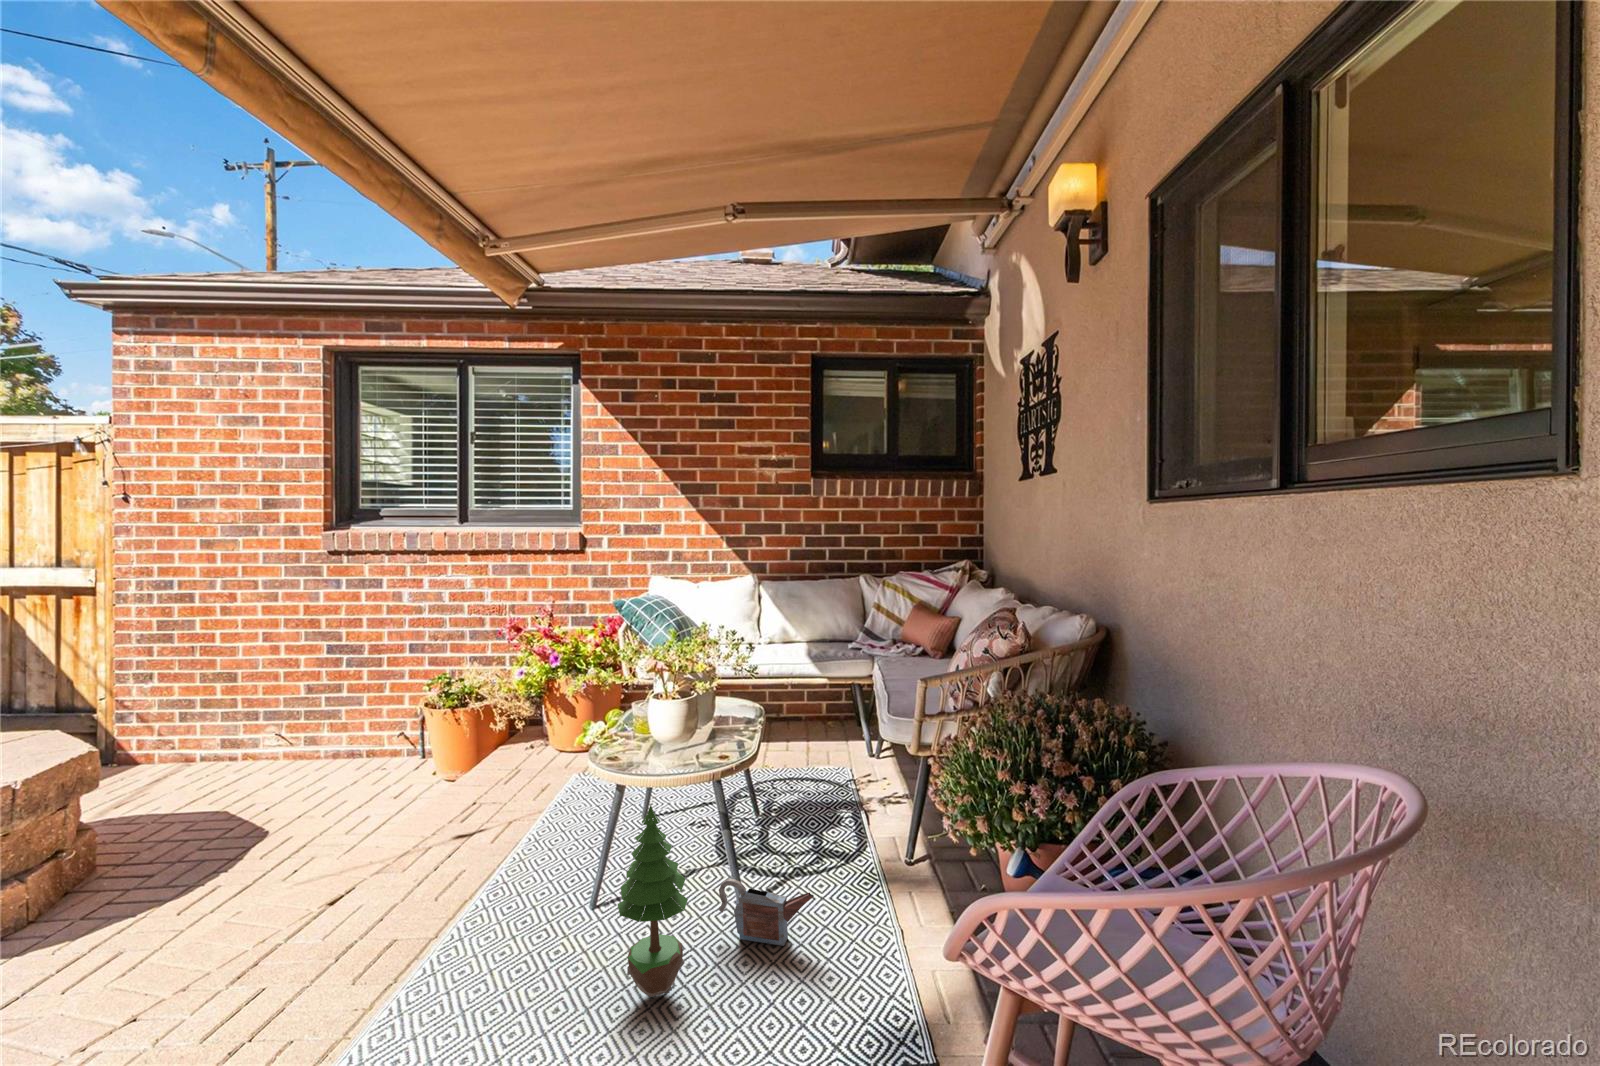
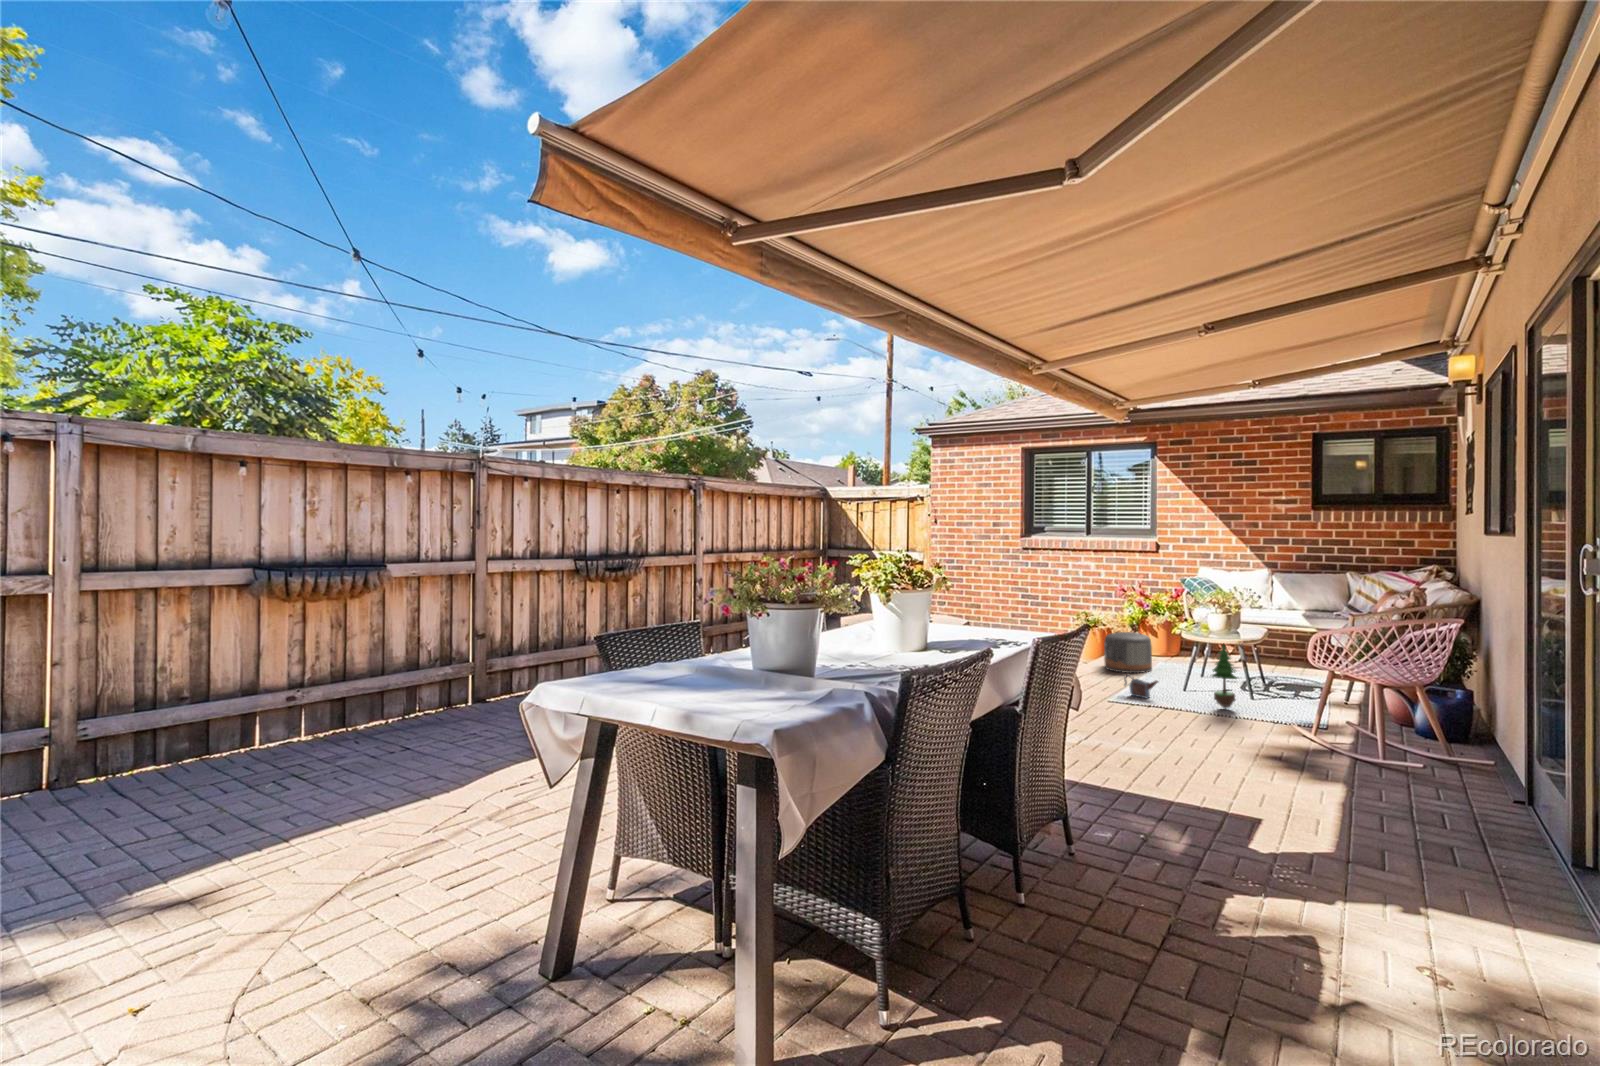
pouf: none [444,721,549,825] -> present [1104,632,1152,673]
watering can: present [719,879,814,946] -> present [1124,675,1158,698]

